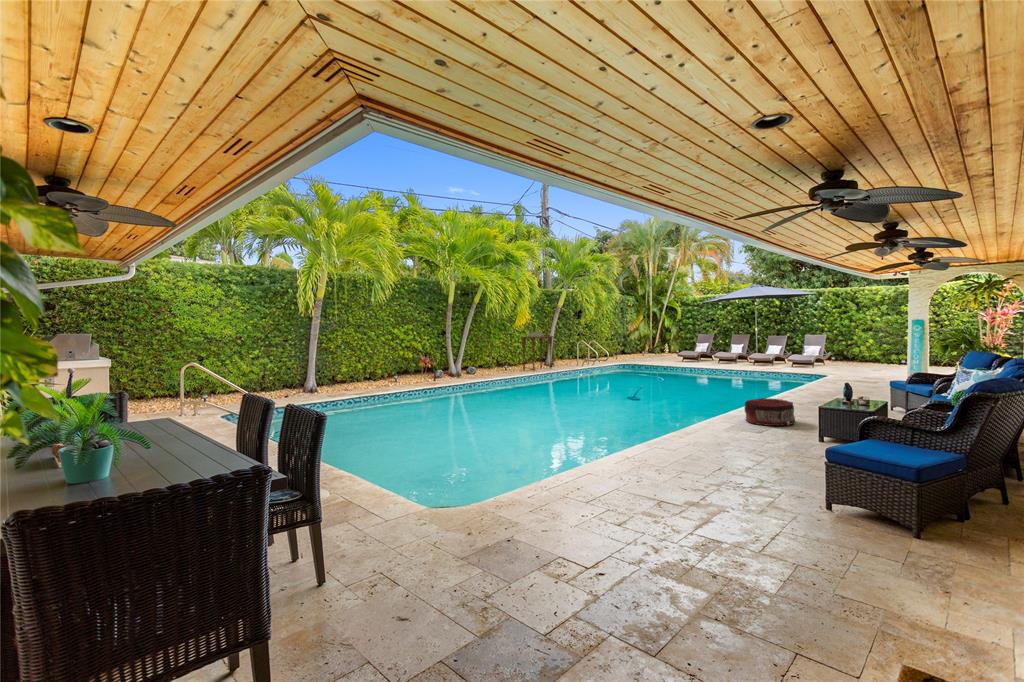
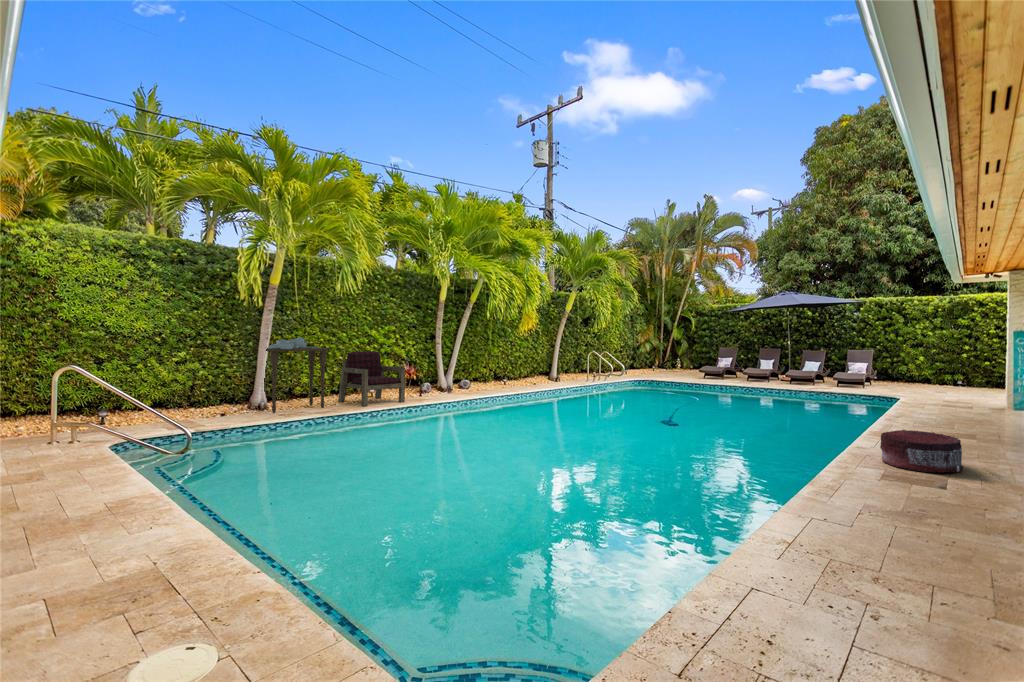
side table: present [521,331,553,371] -> present [262,337,329,413]
armchair: none [370,346,421,389] -> present [338,351,405,406]

